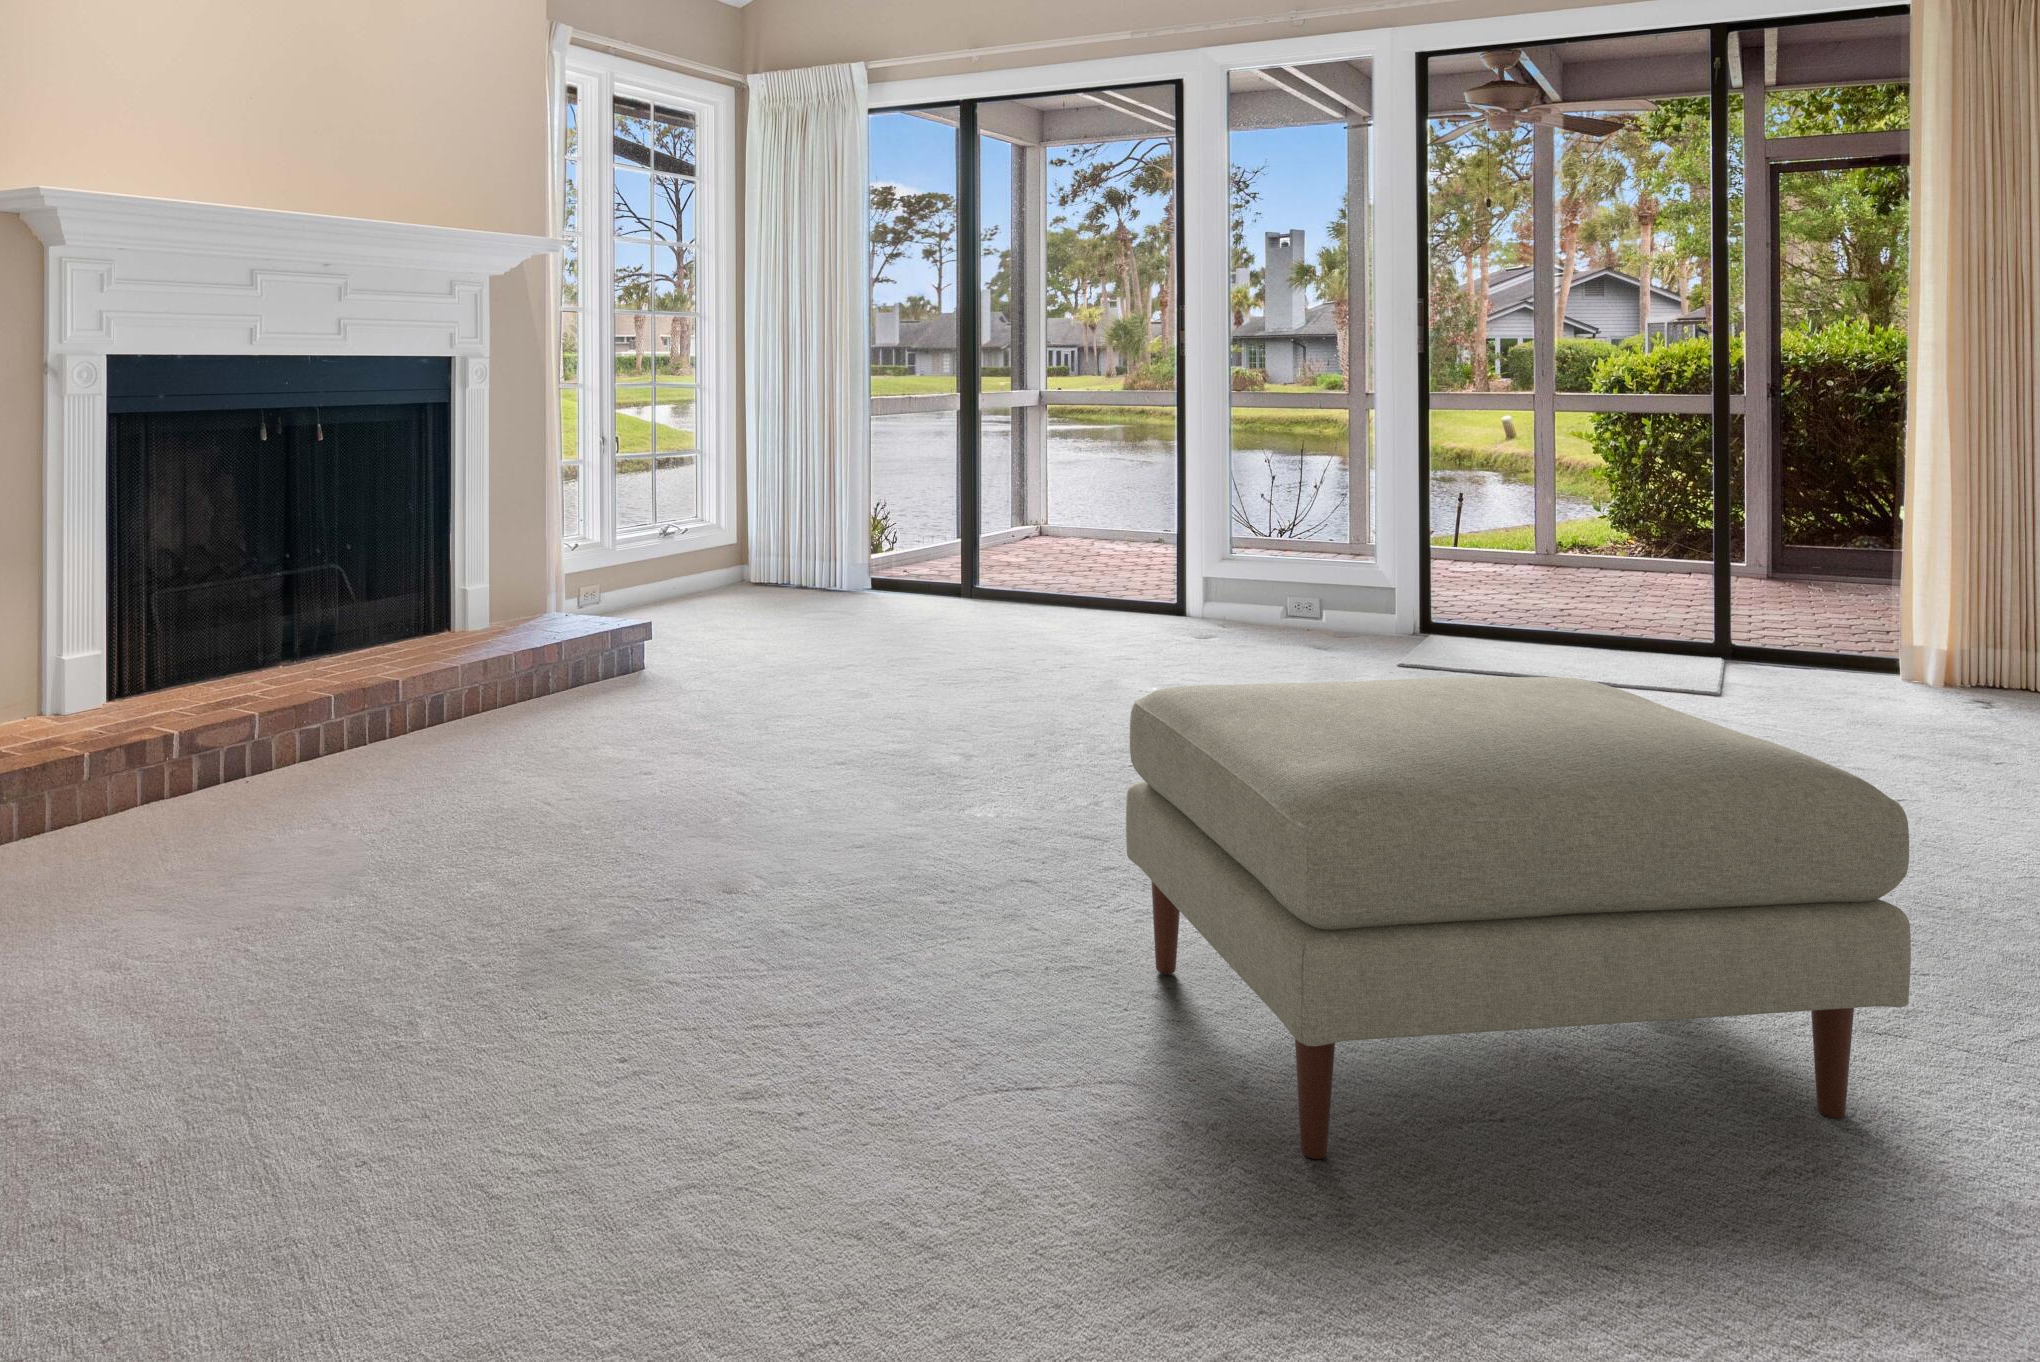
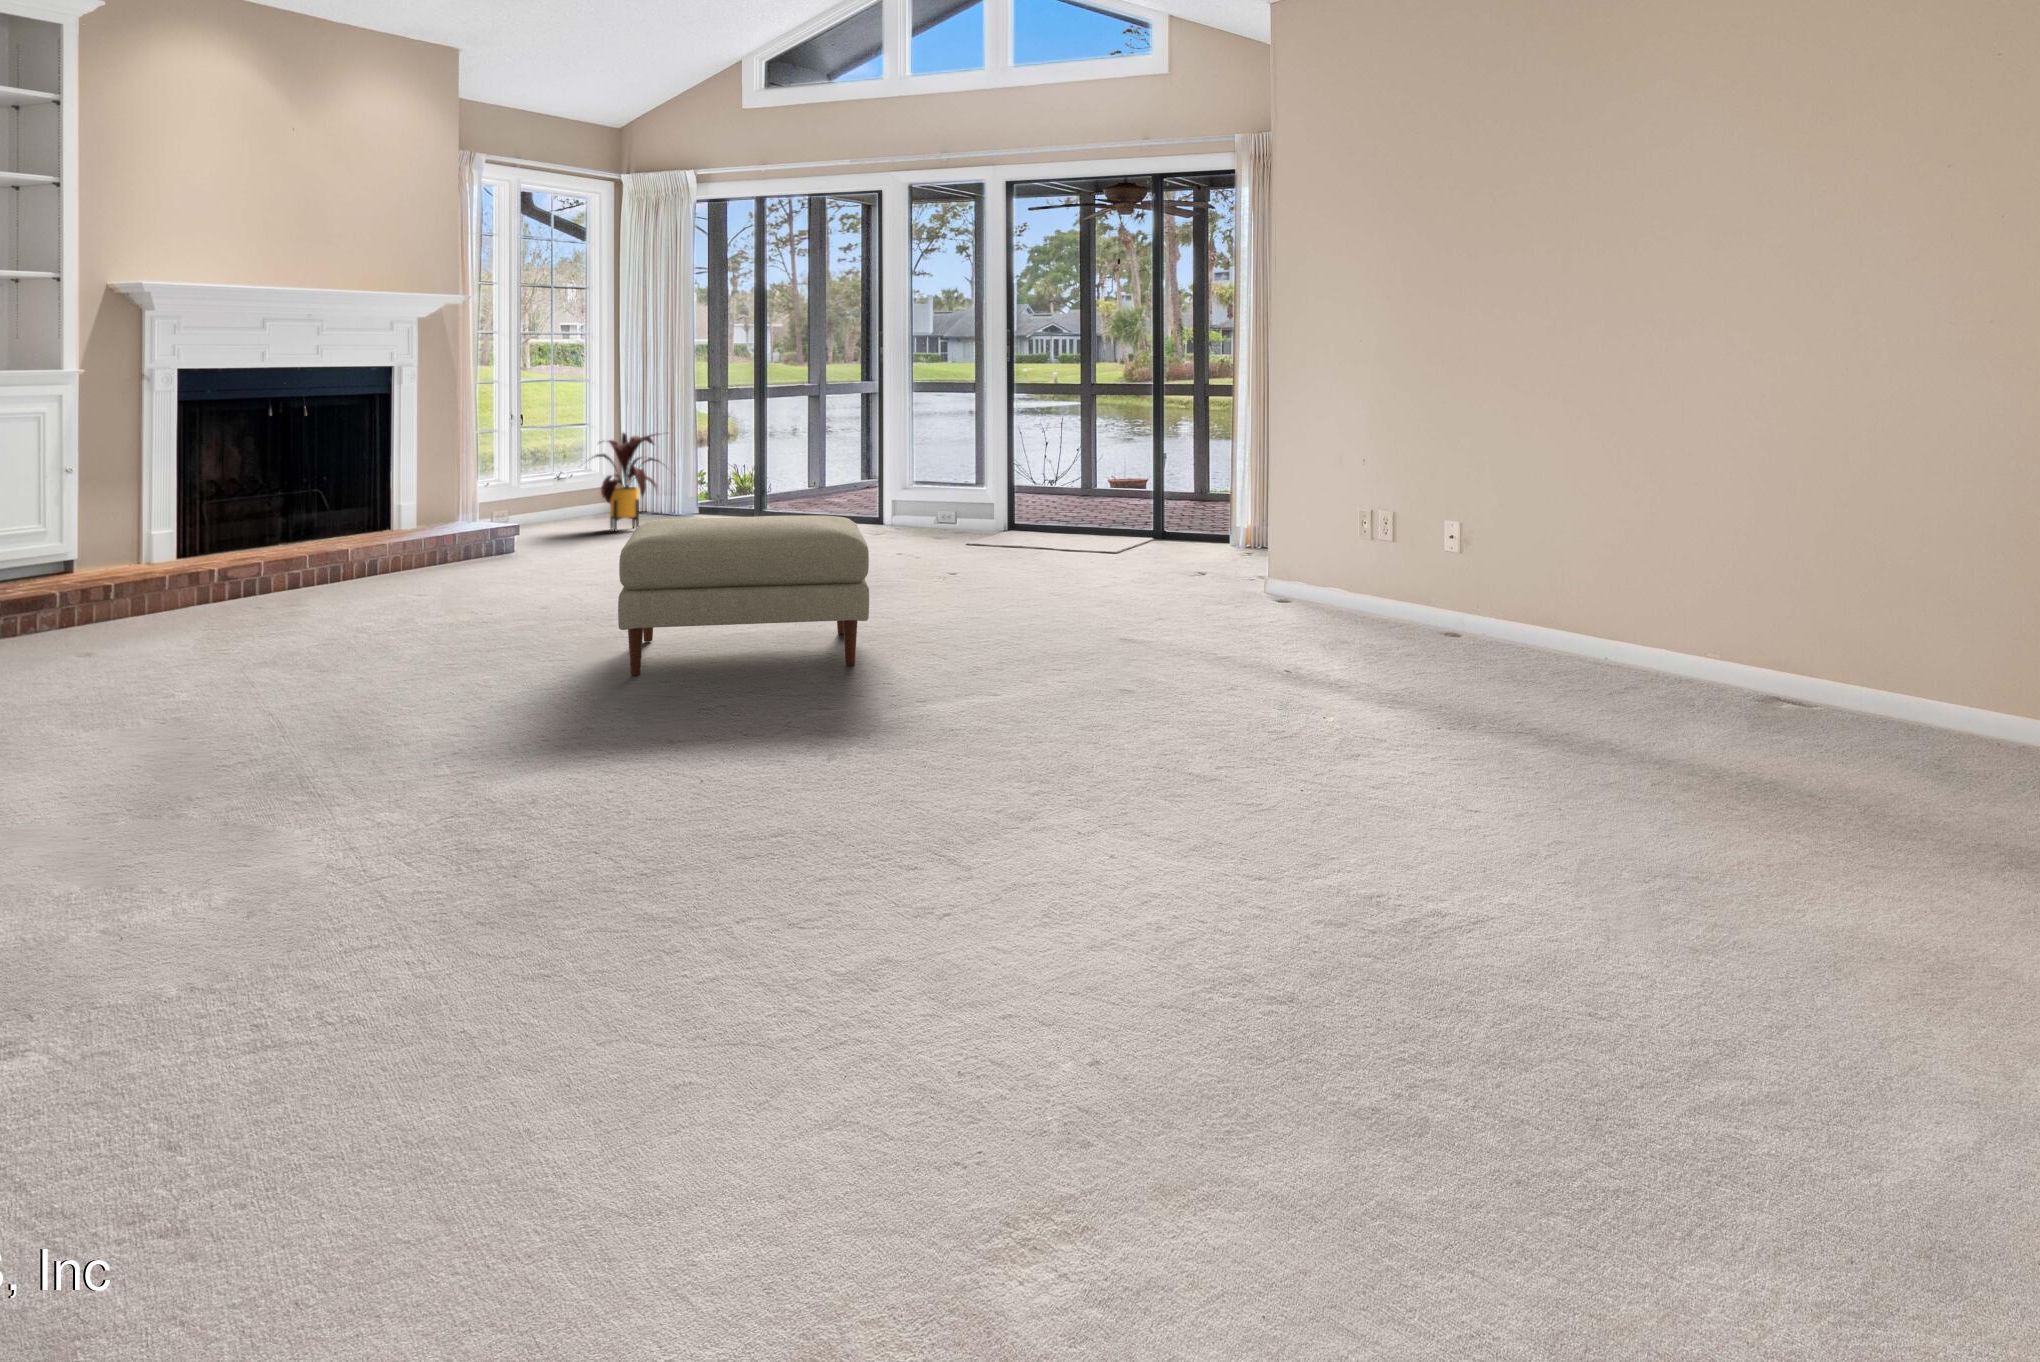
house plant: none [705,462,848,619] -> present [592,433,660,531]

